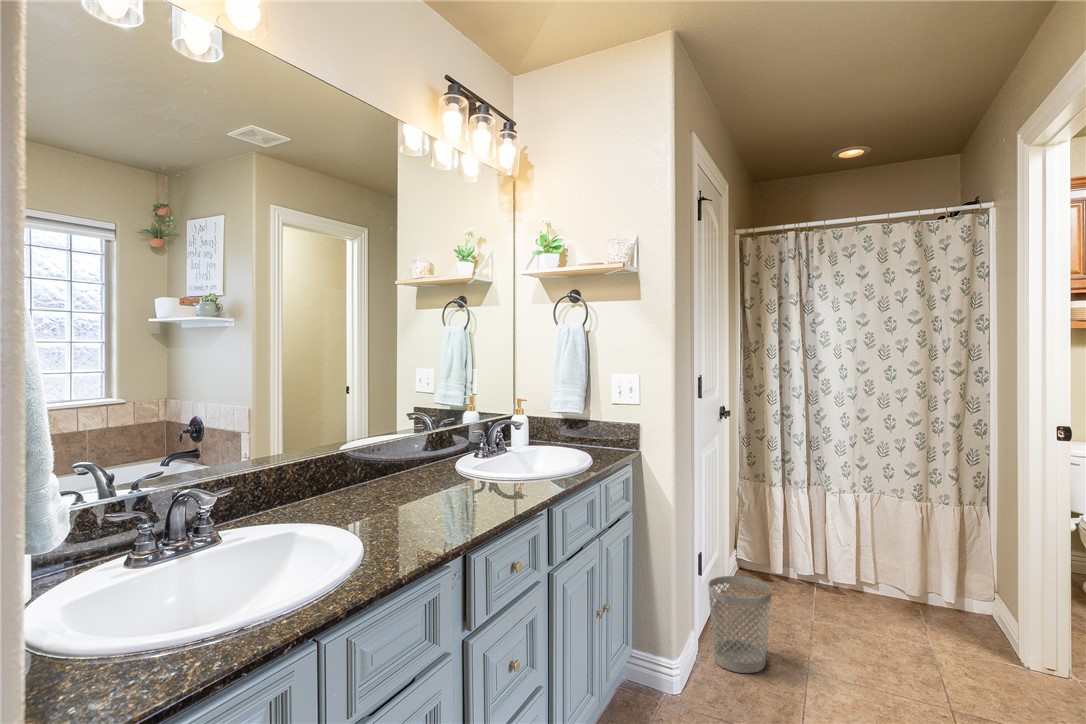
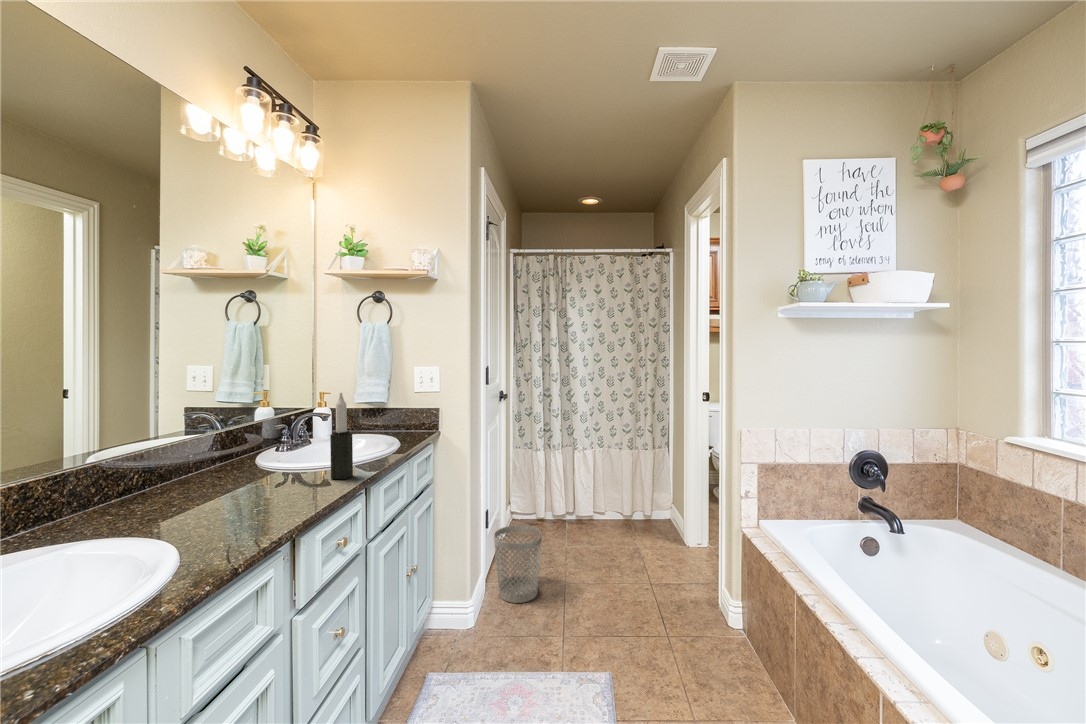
candle: none [520,398,541,488] -> present [330,393,353,479]

